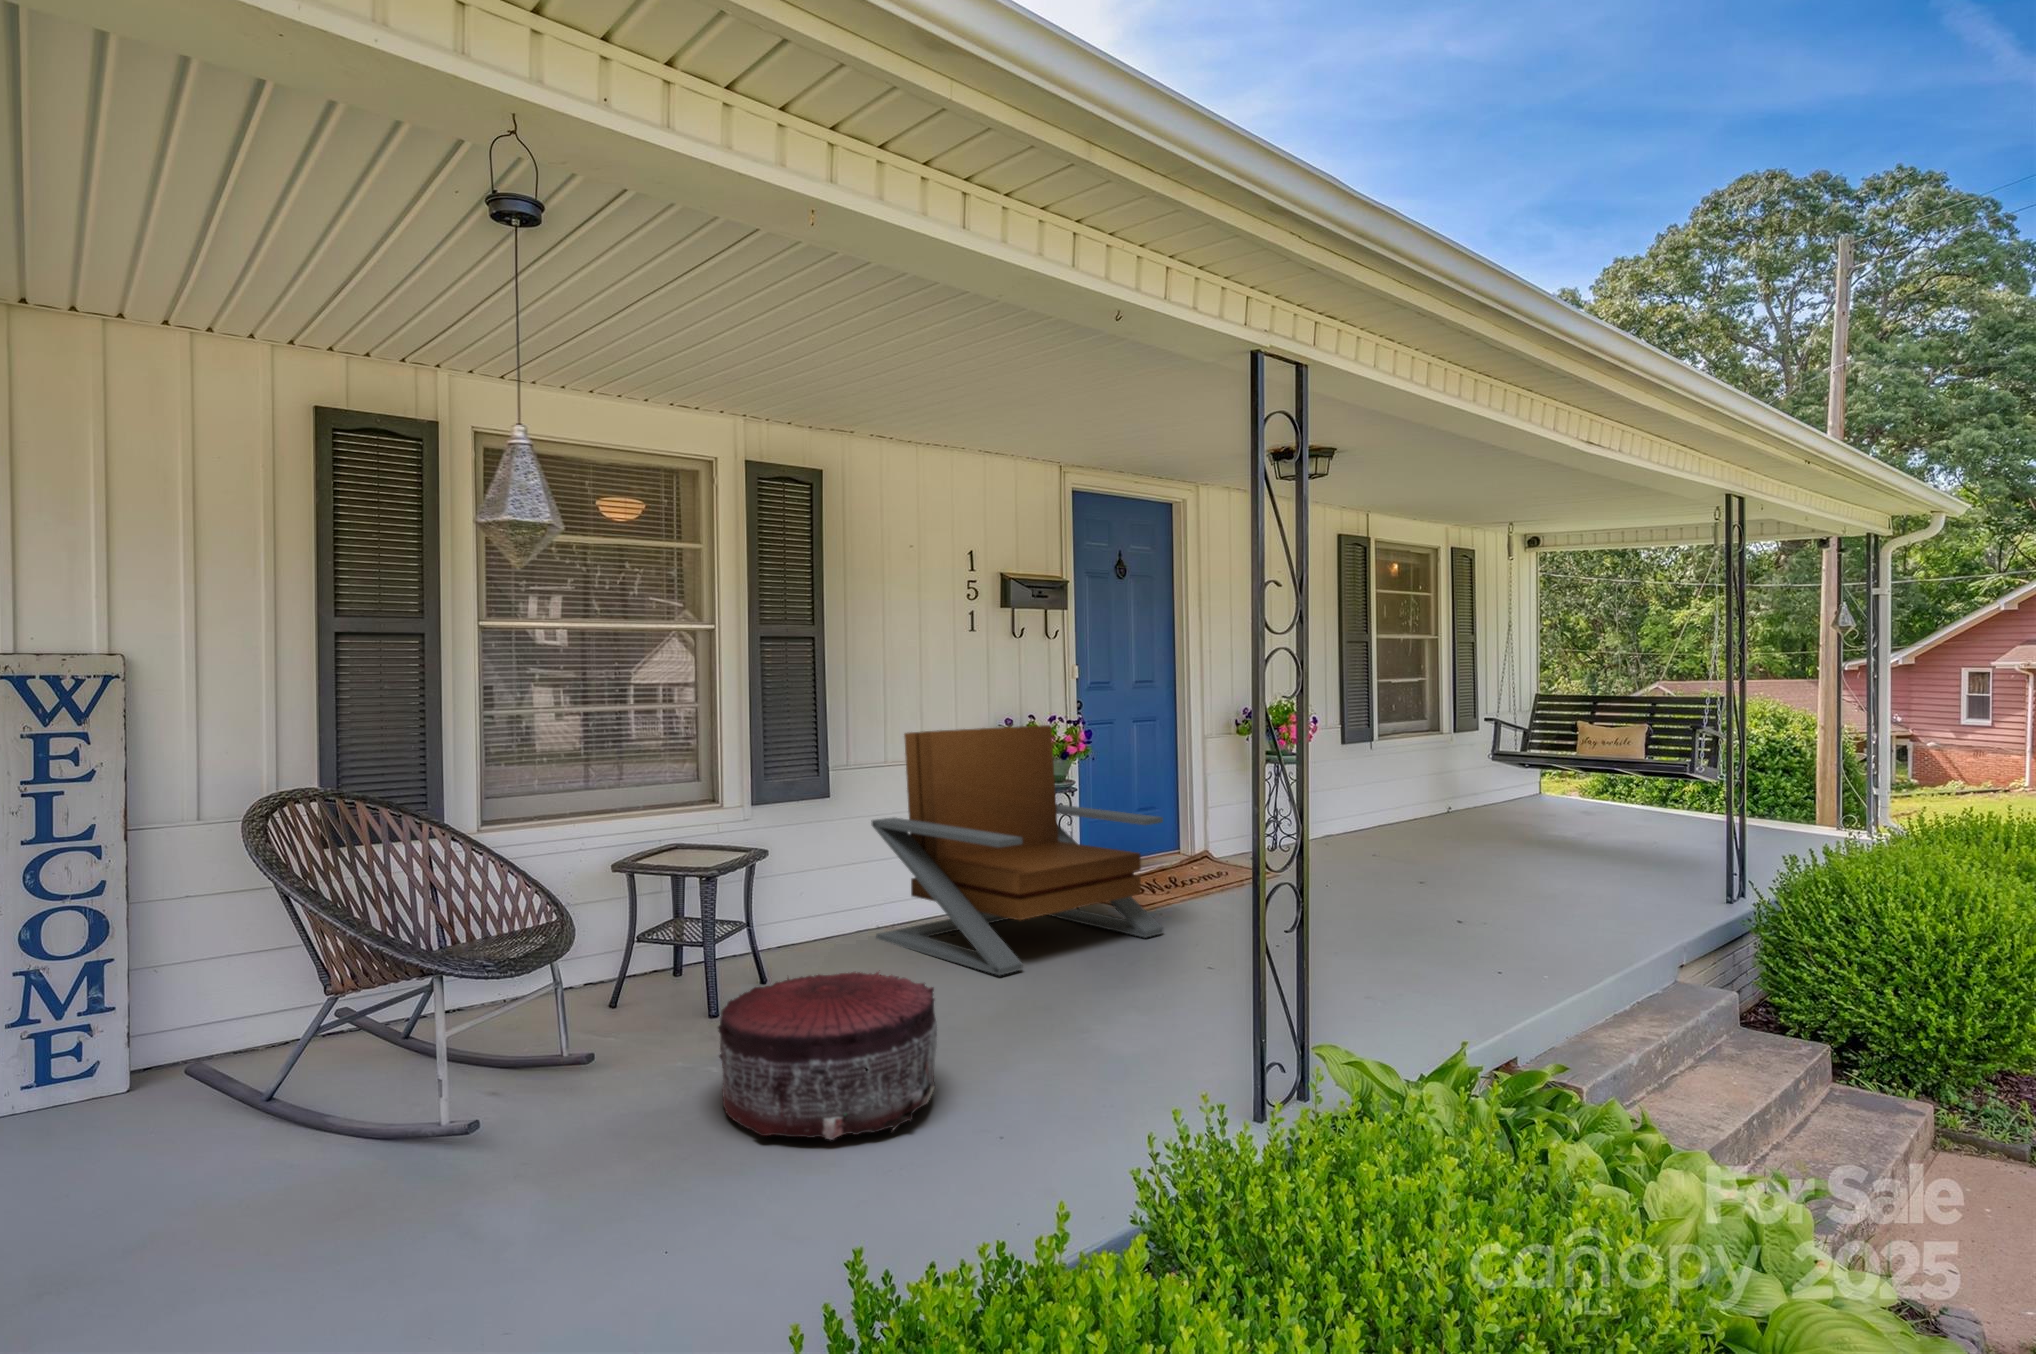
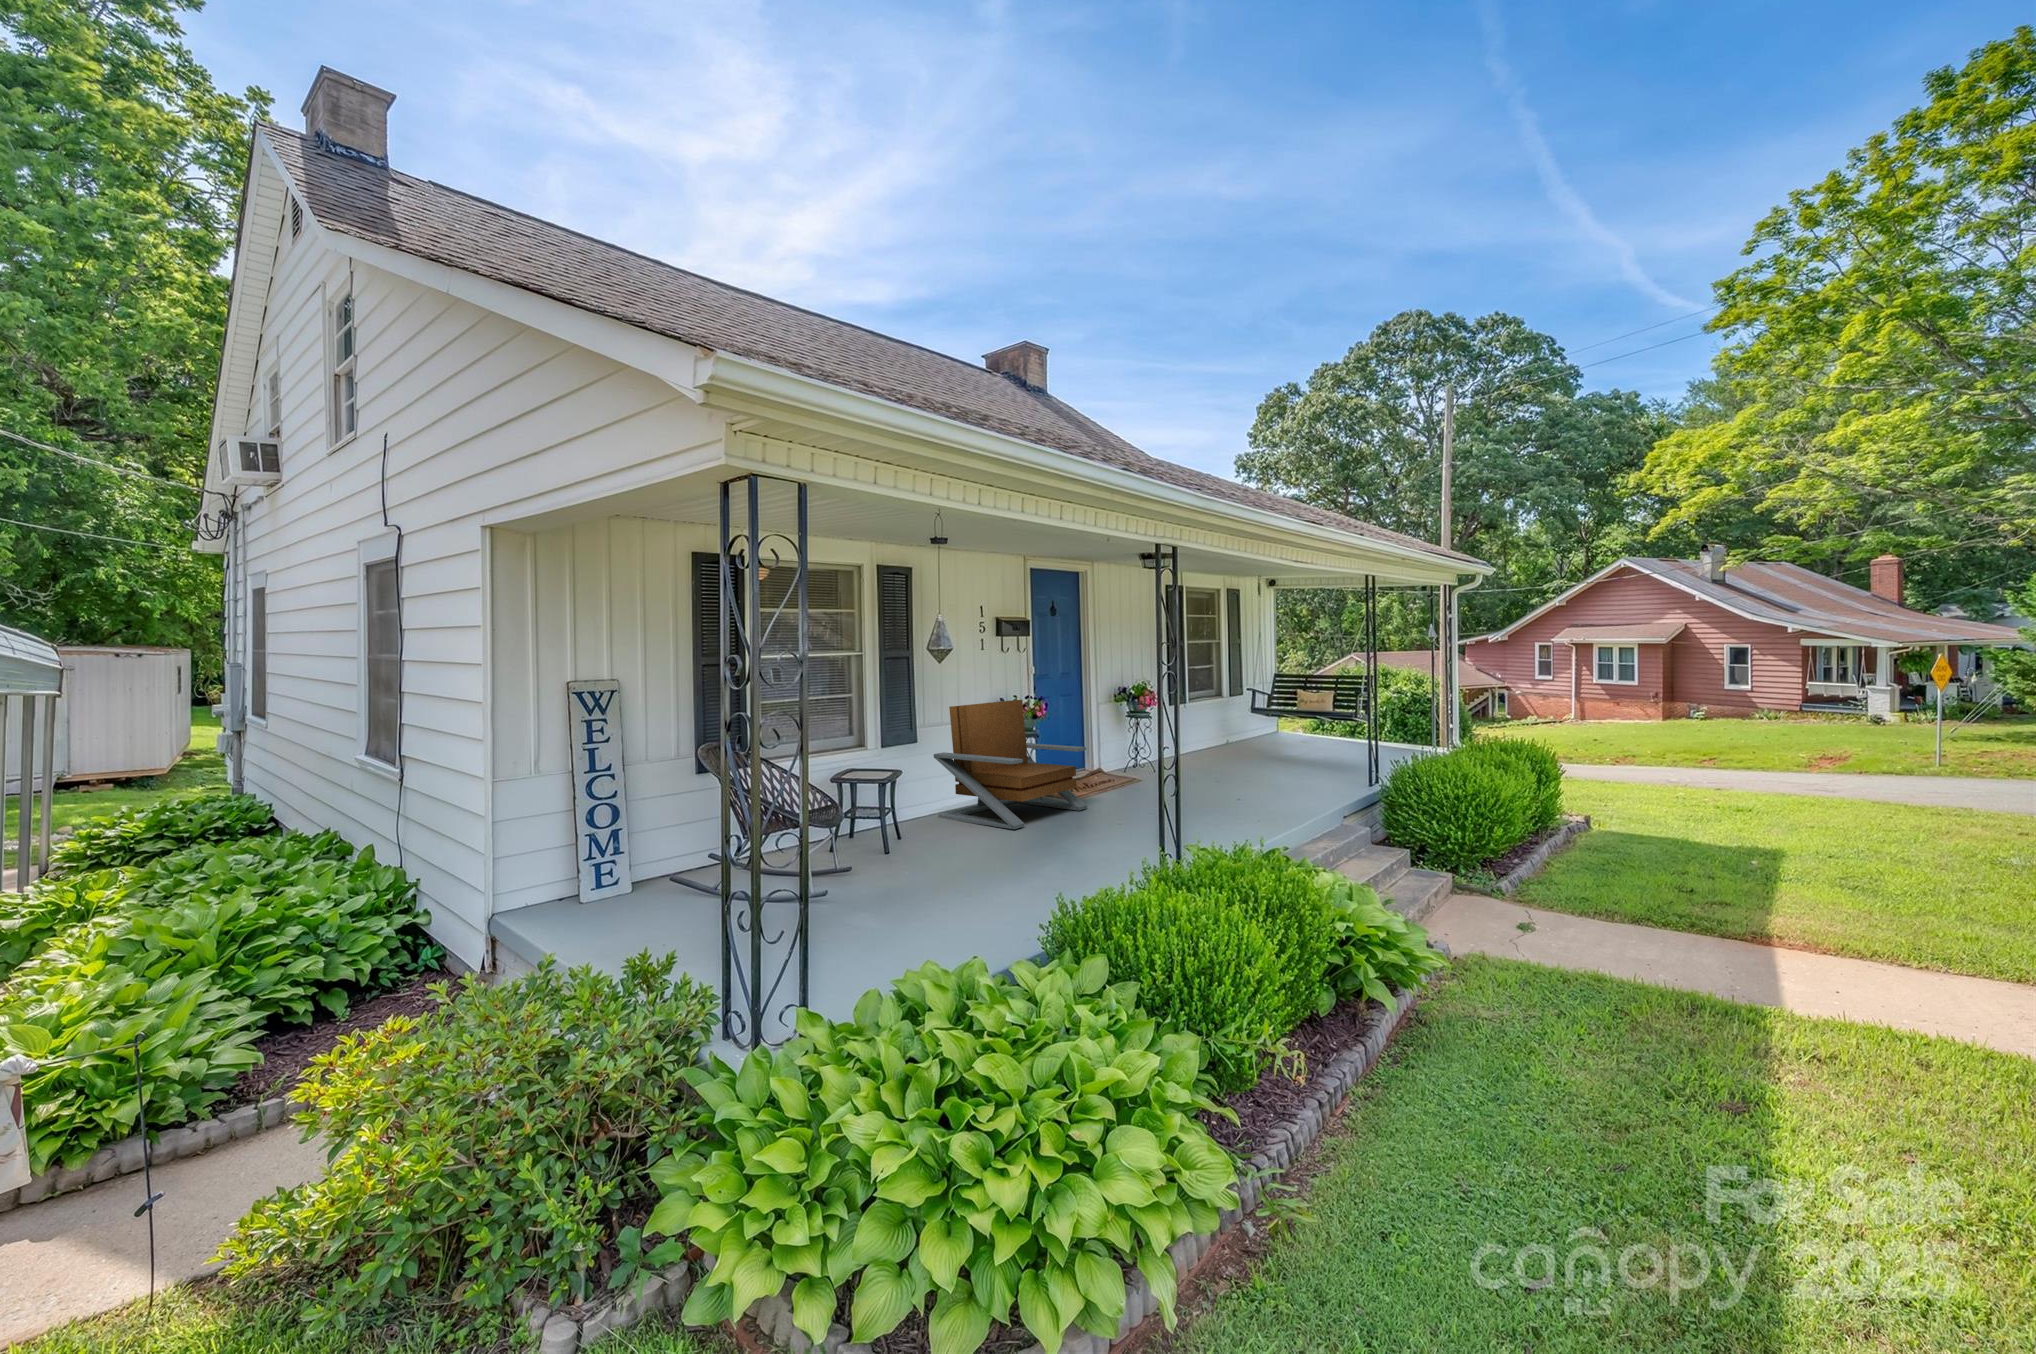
pouf: present [718,972,937,1140] -> none [917,820,1016,888]

